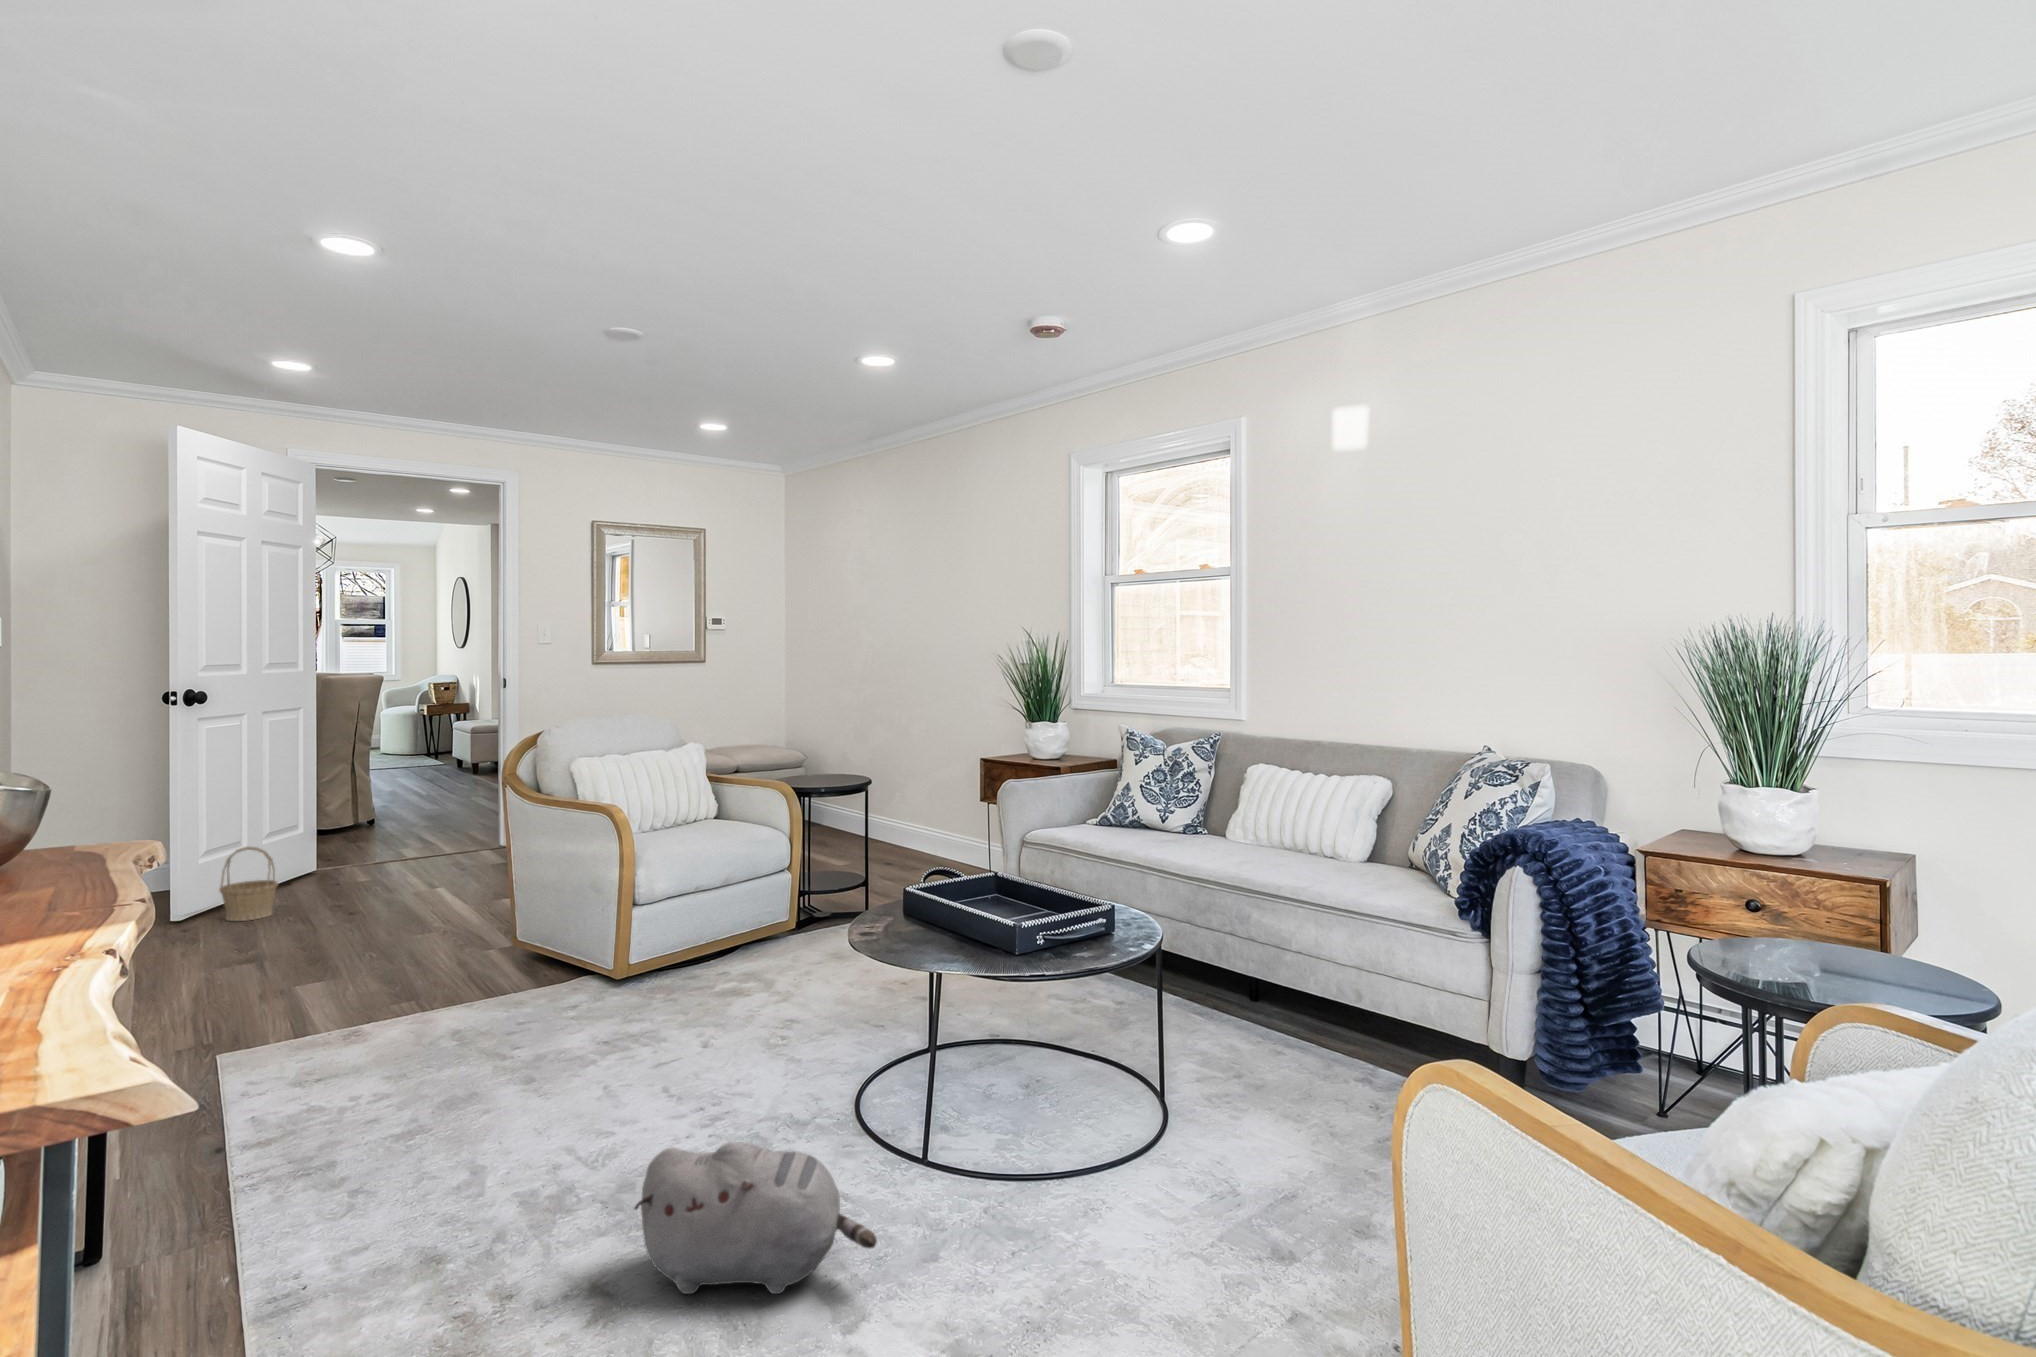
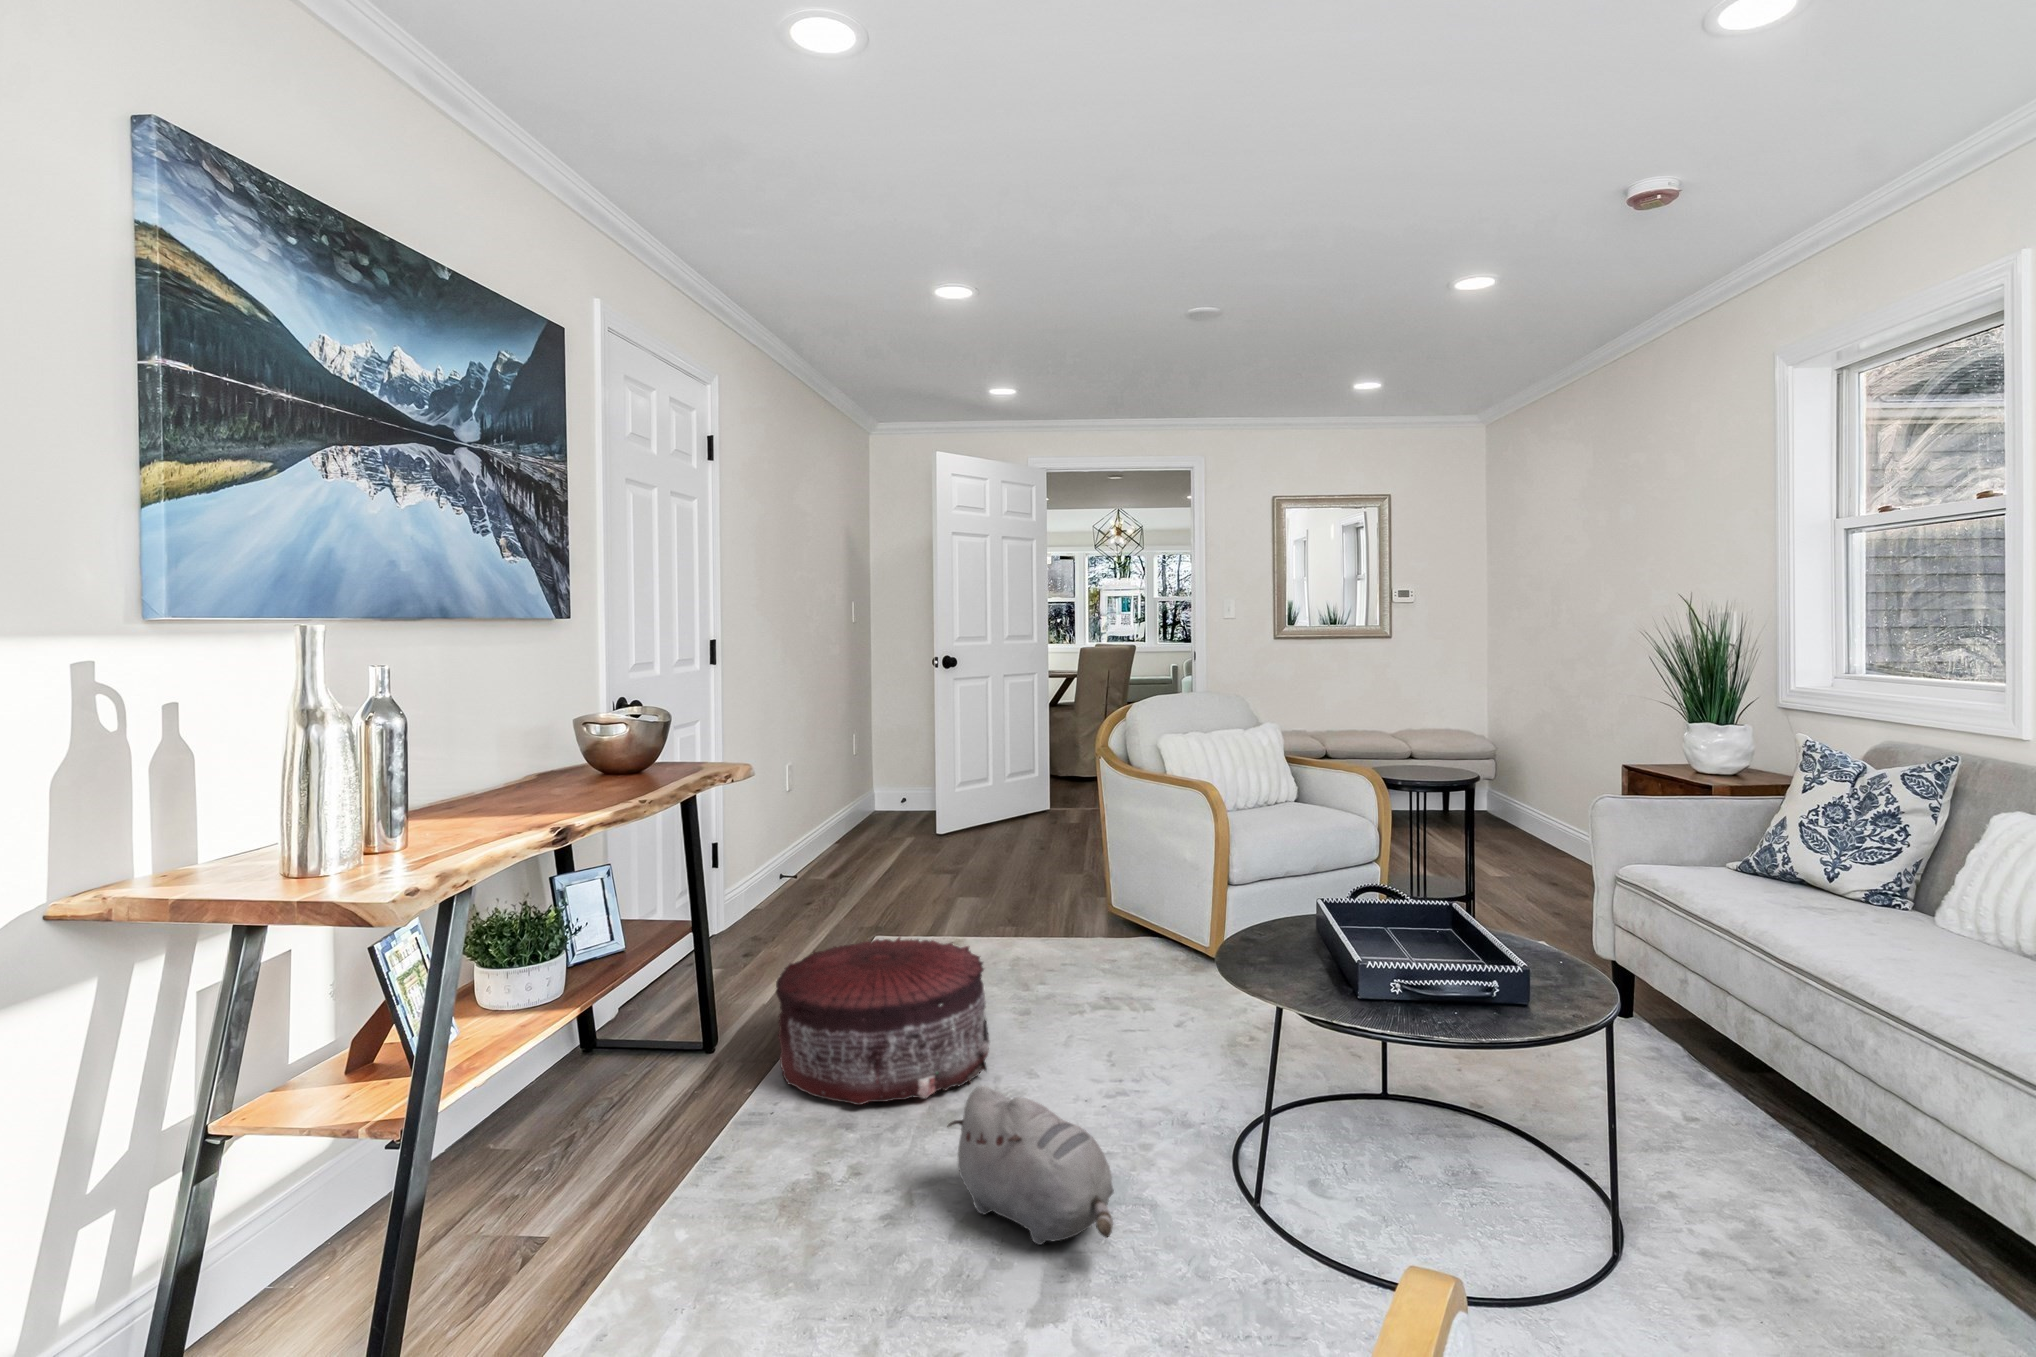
basket: present [220,846,278,921] -> none [962,783,999,840]
pouf: none [211,1017,550,1267] -> present [776,937,990,1105]

